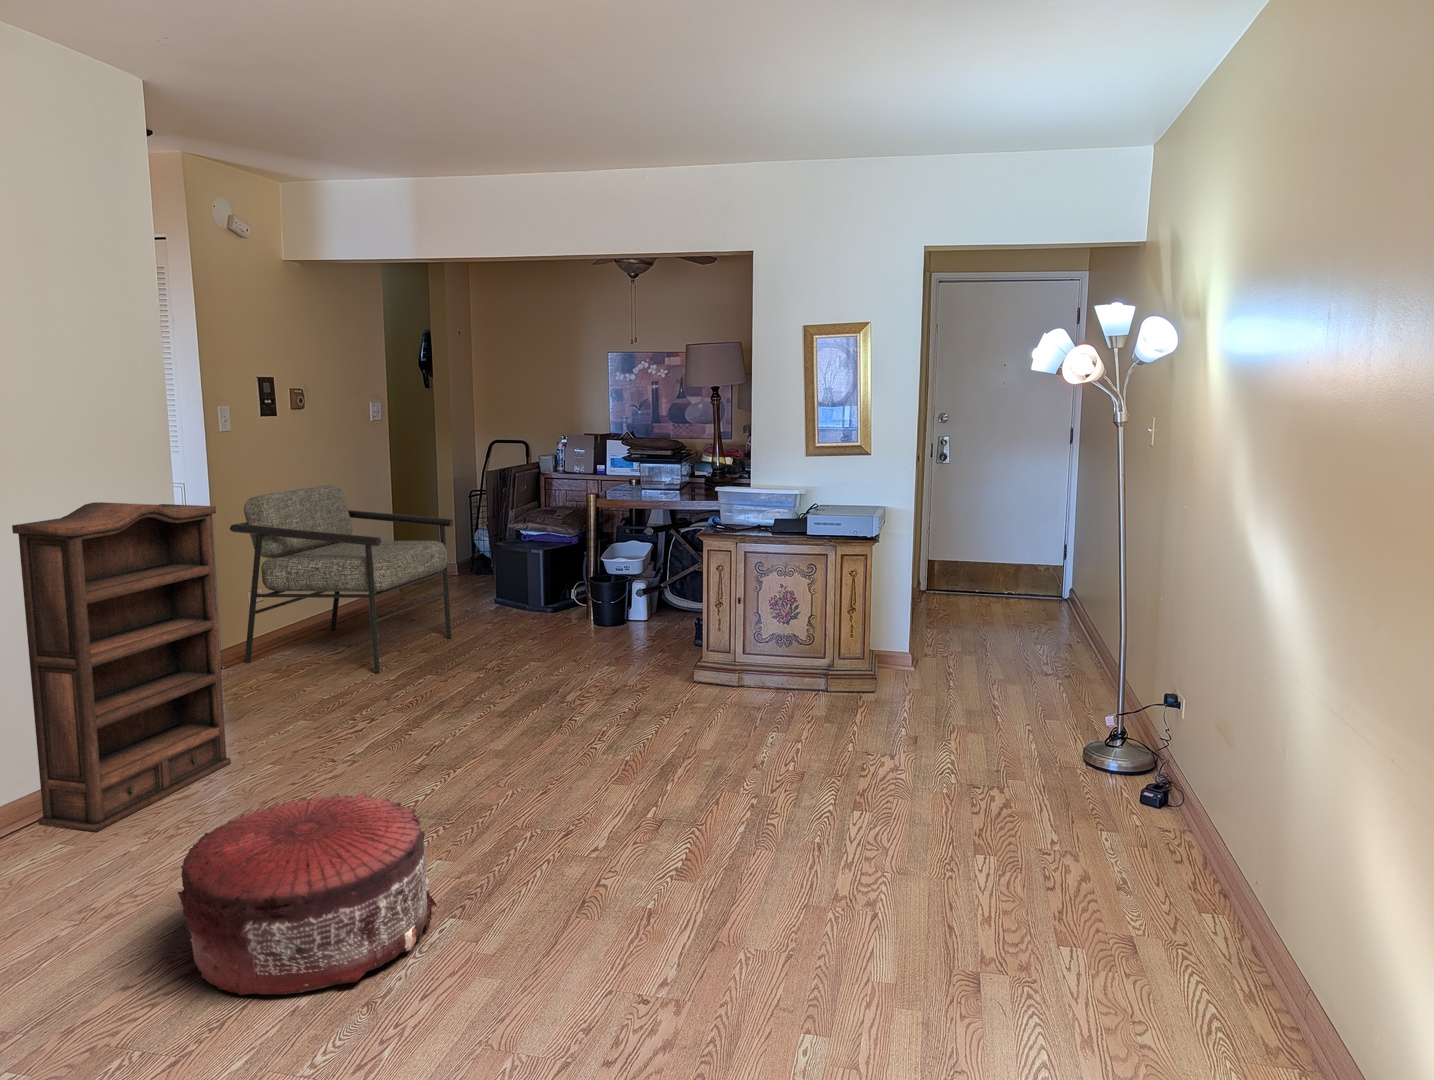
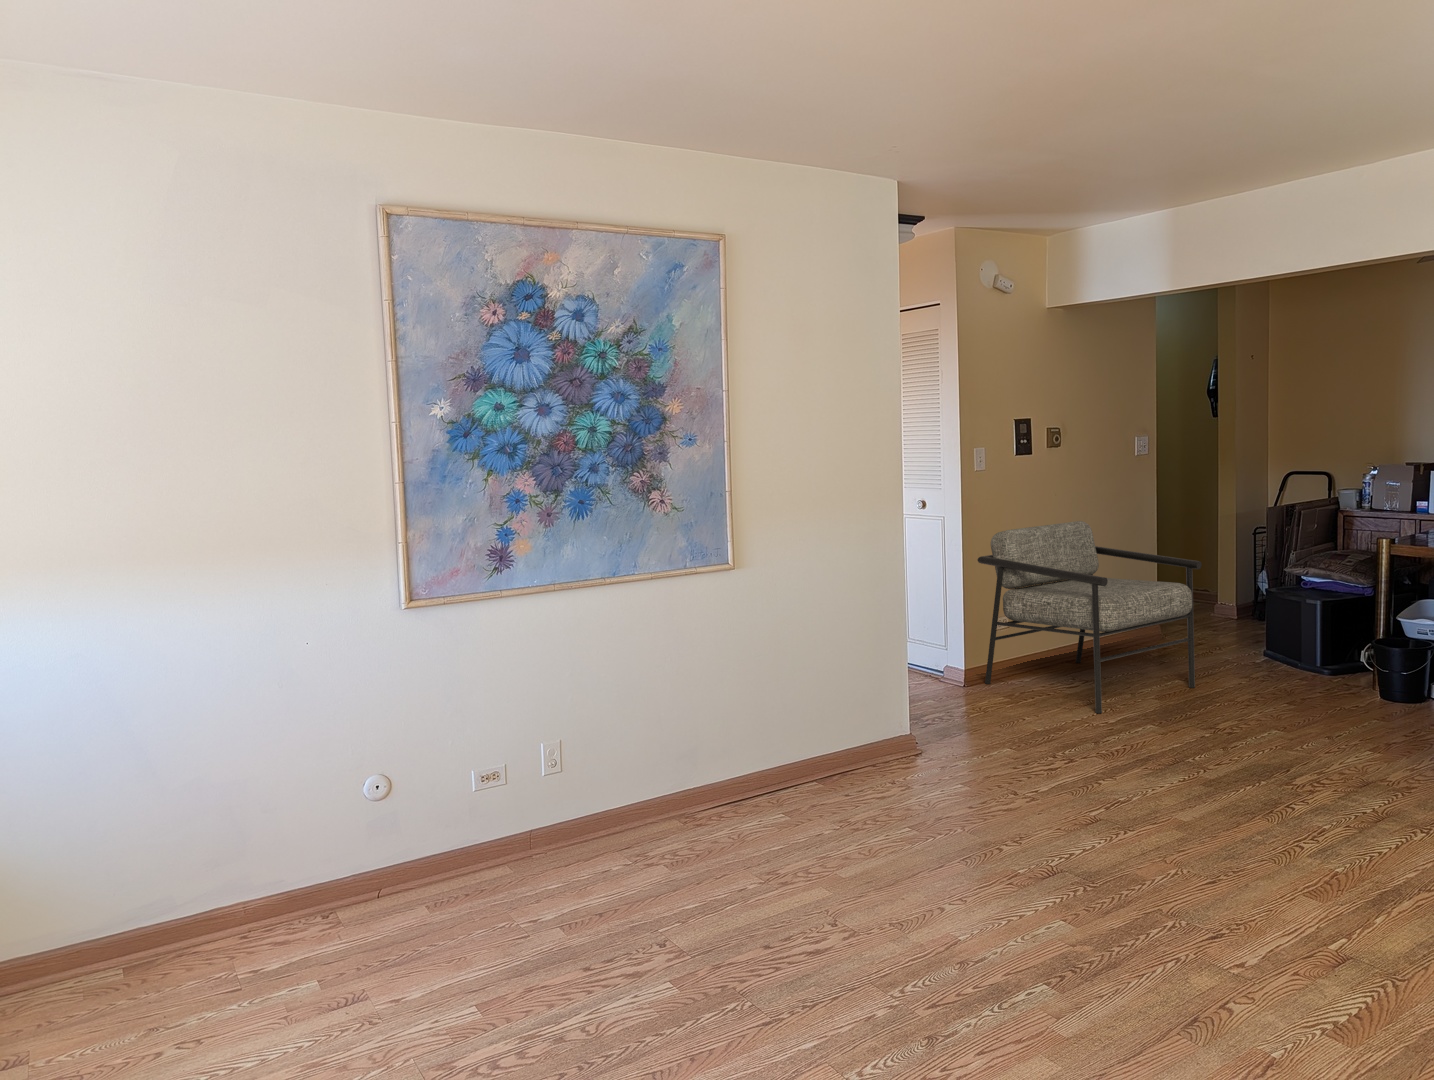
bookshelf: present [12,502,231,832] -> none [766,539,929,810]
pouf: present [178,792,437,995] -> none [808,821,1033,1013]

